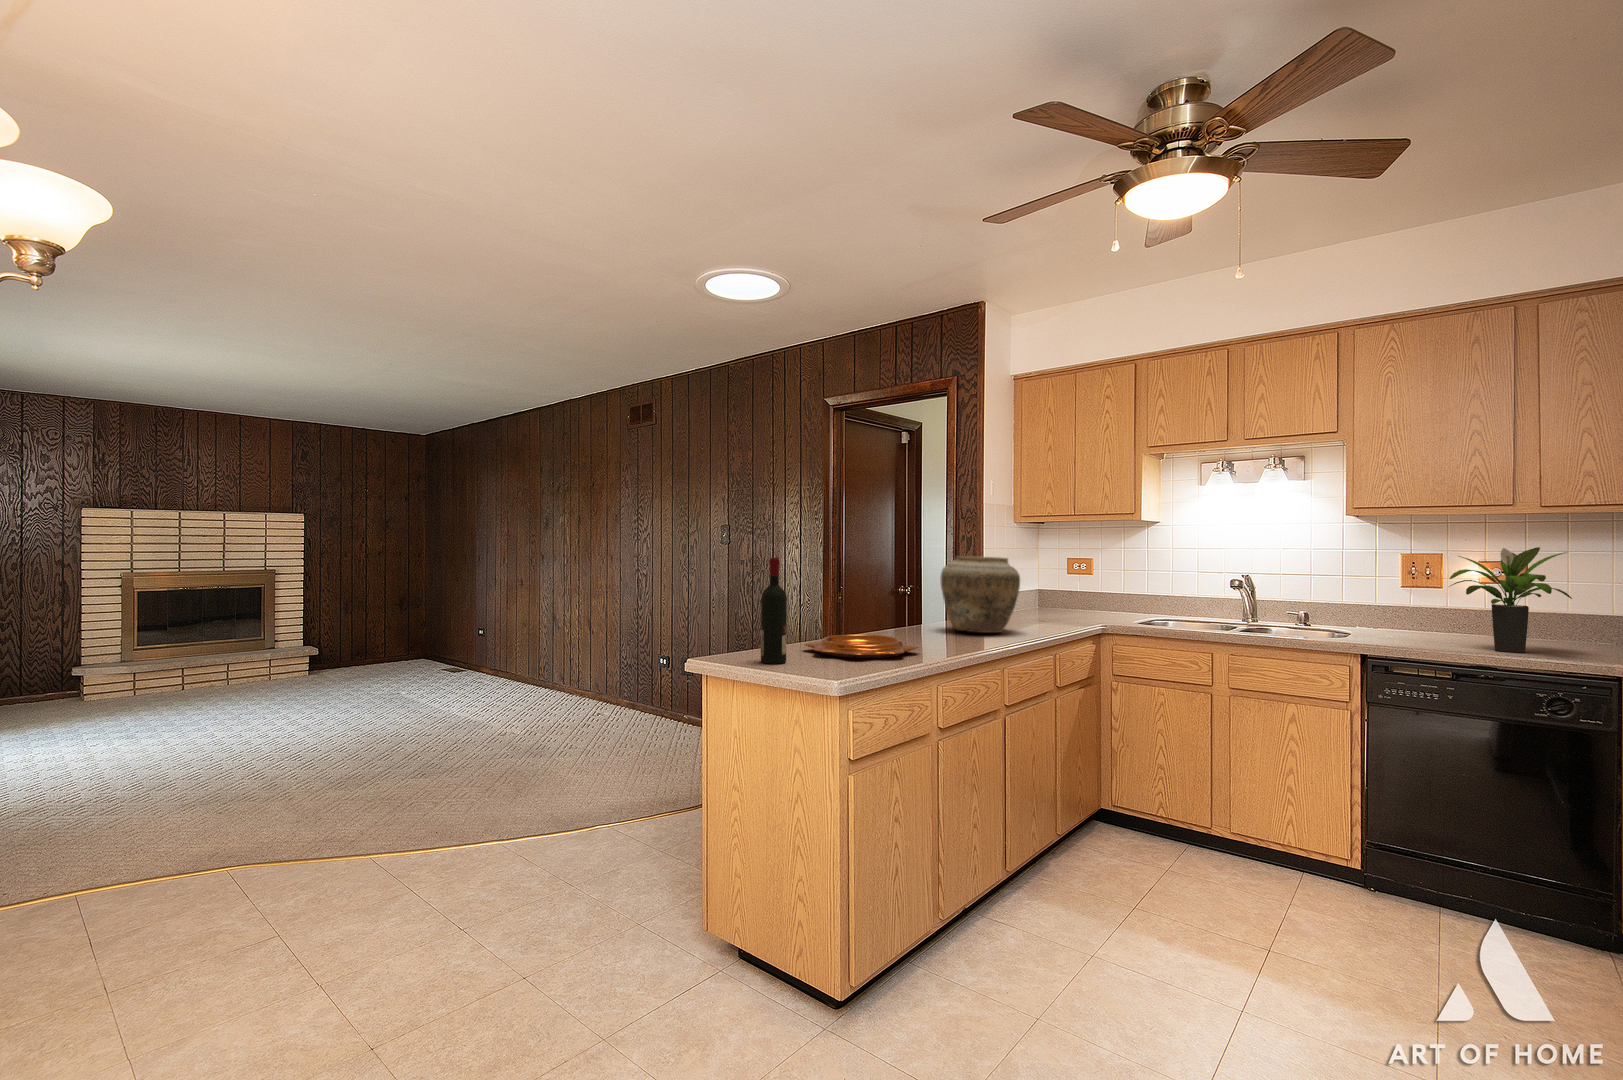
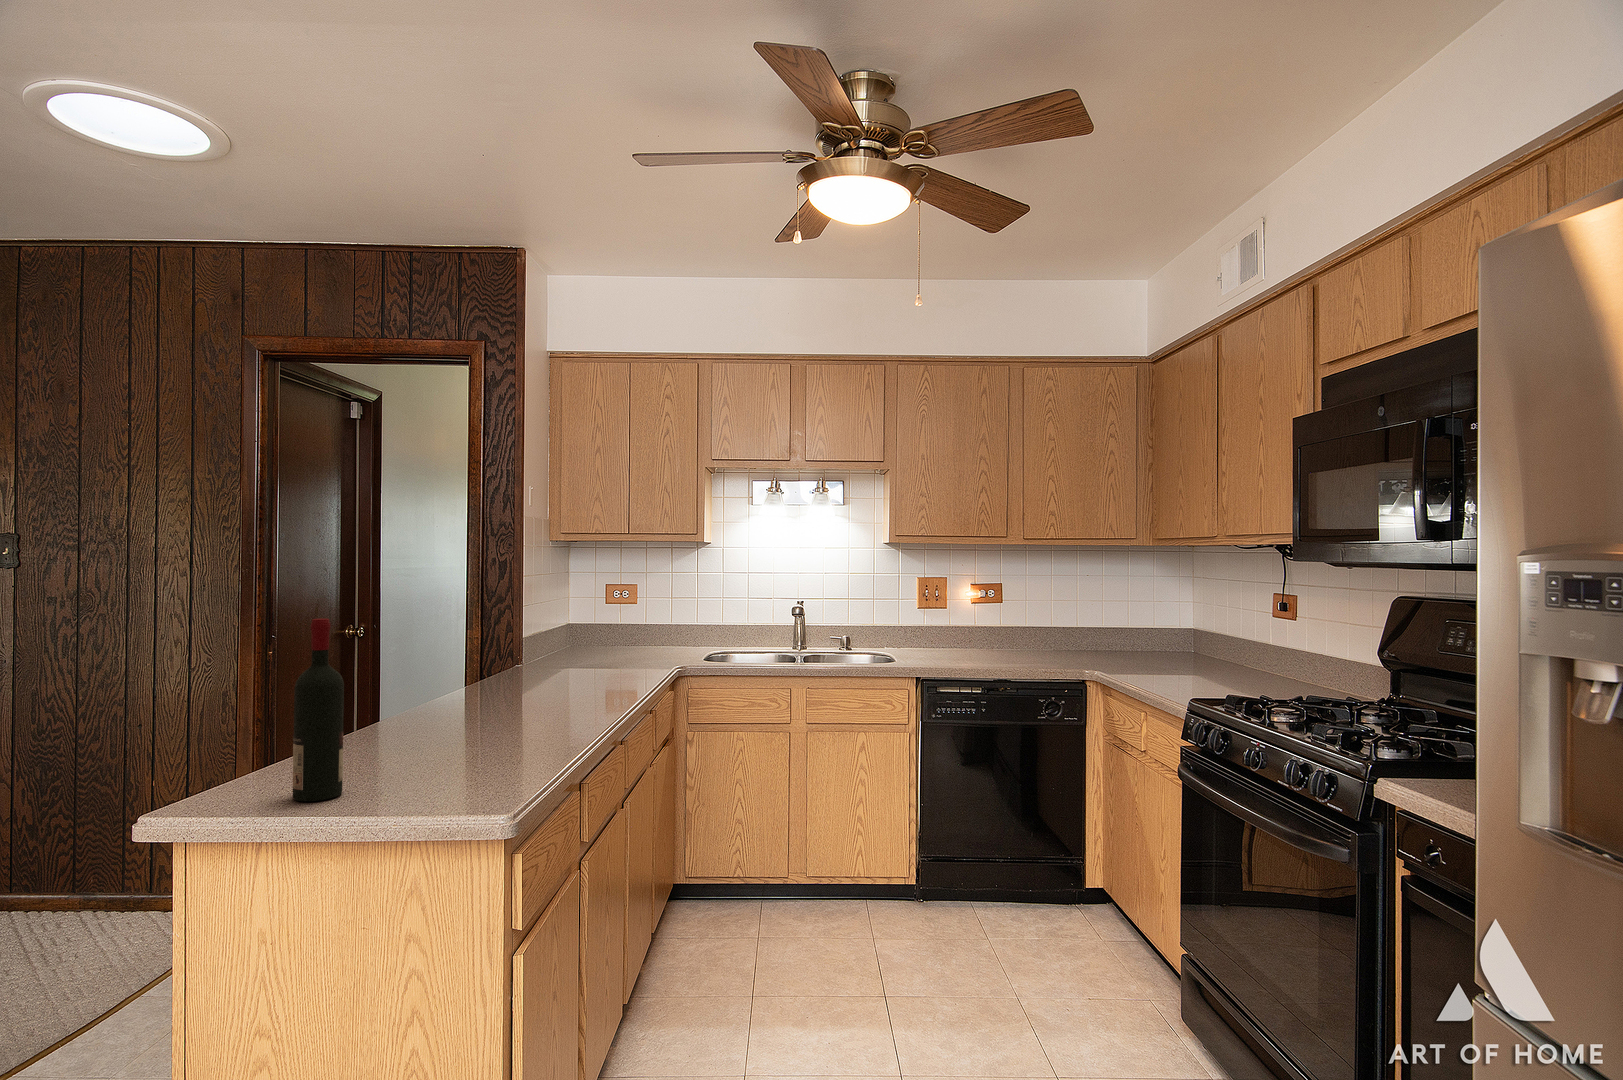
potted plant: present [1449,547,1572,653] -> none [970,574,1045,663]
vase: present [940,556,1020,633] -> none [502,593,609,696]
decorative bowl: present [804,634,918,658] -> none [340,721,530,766]

